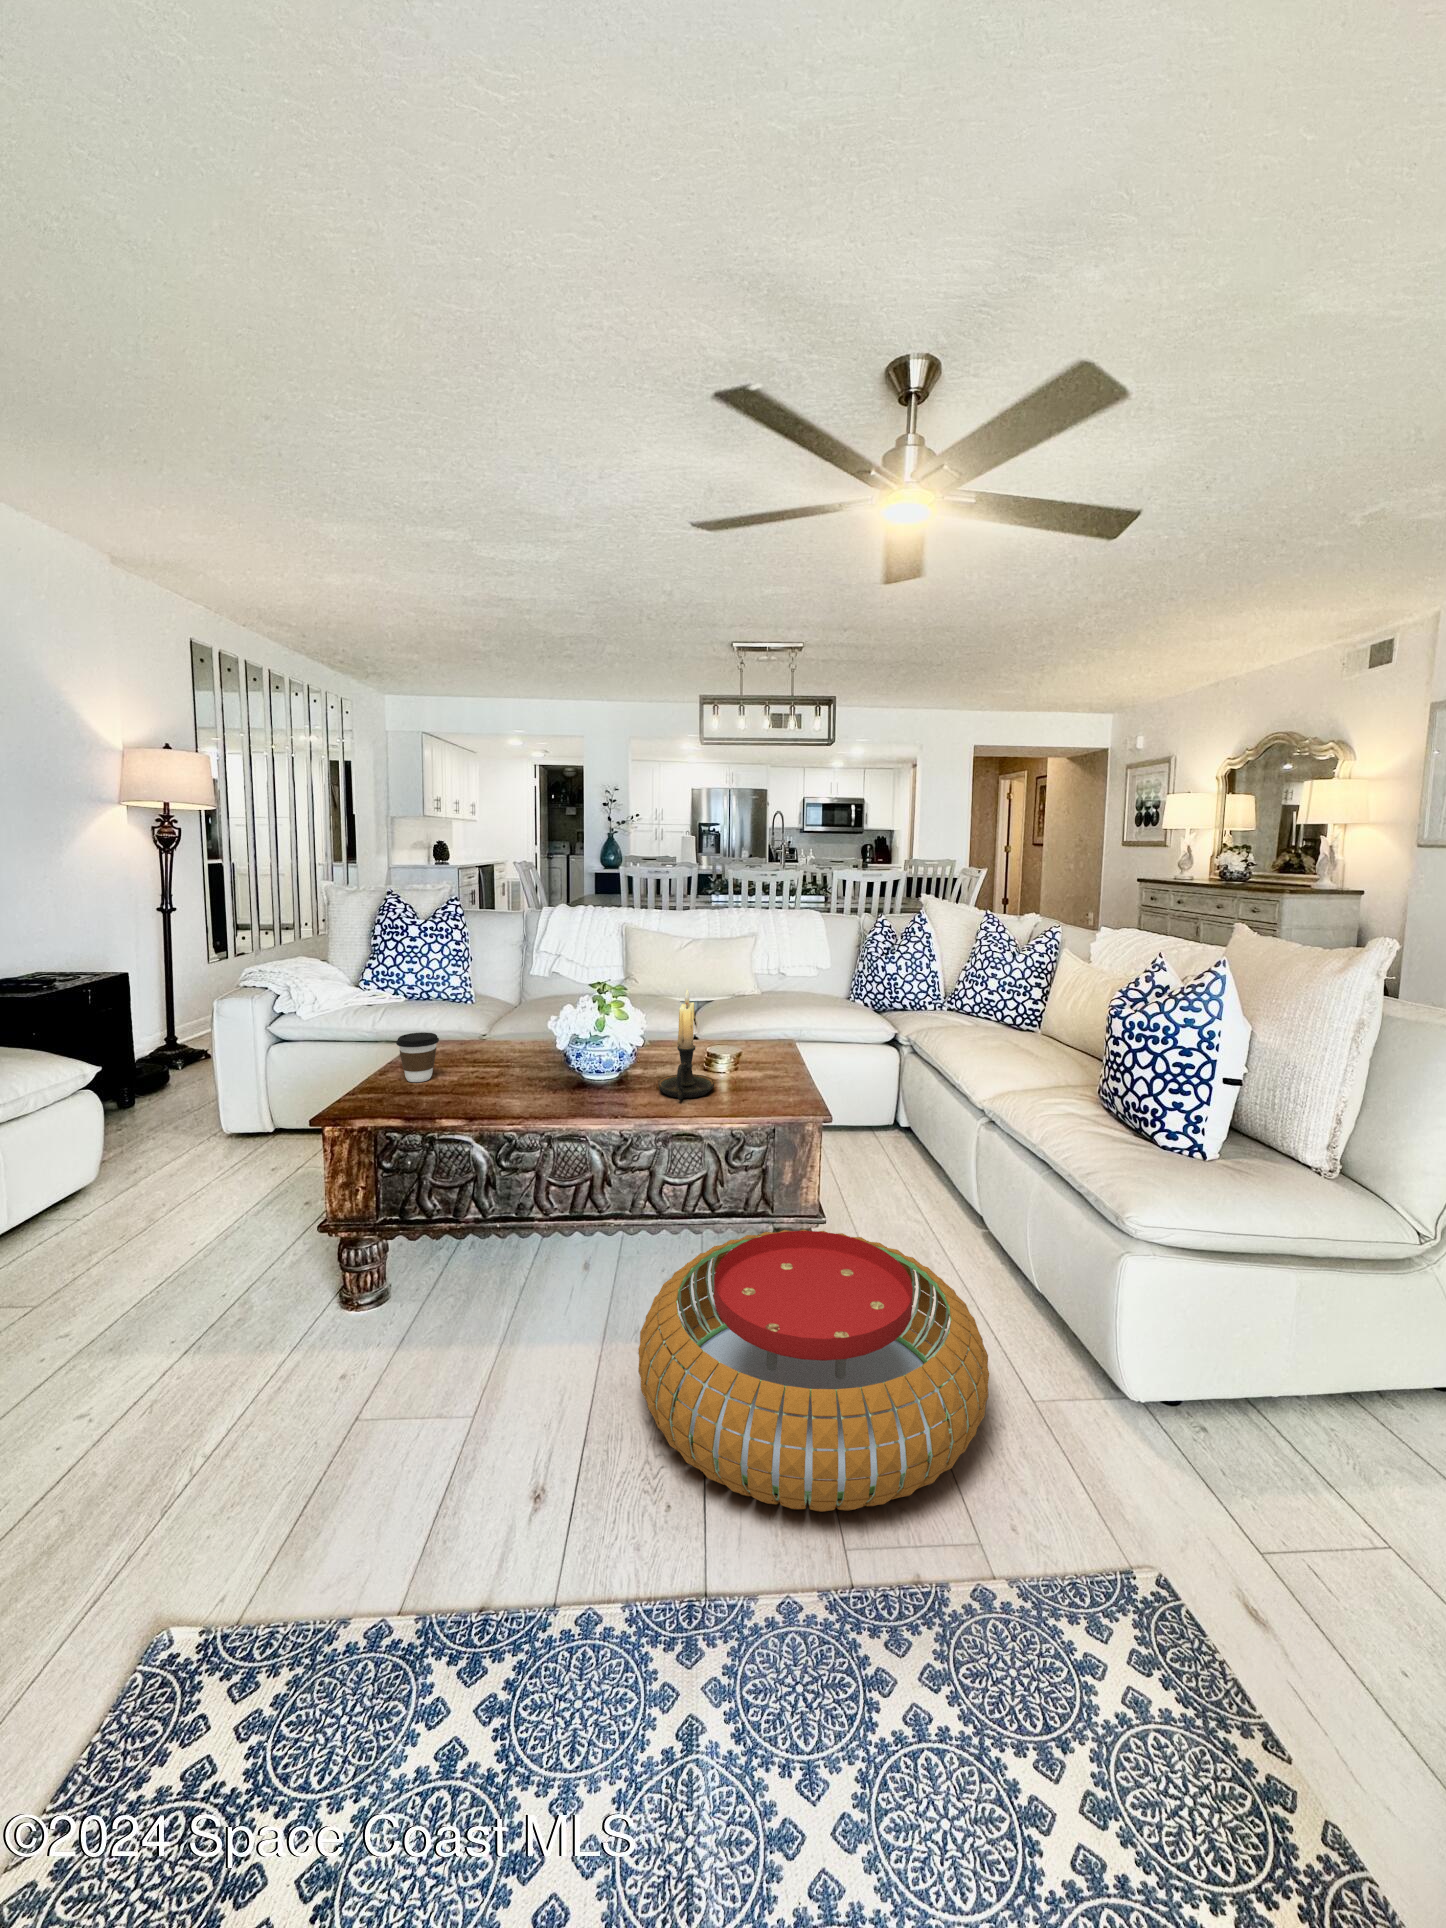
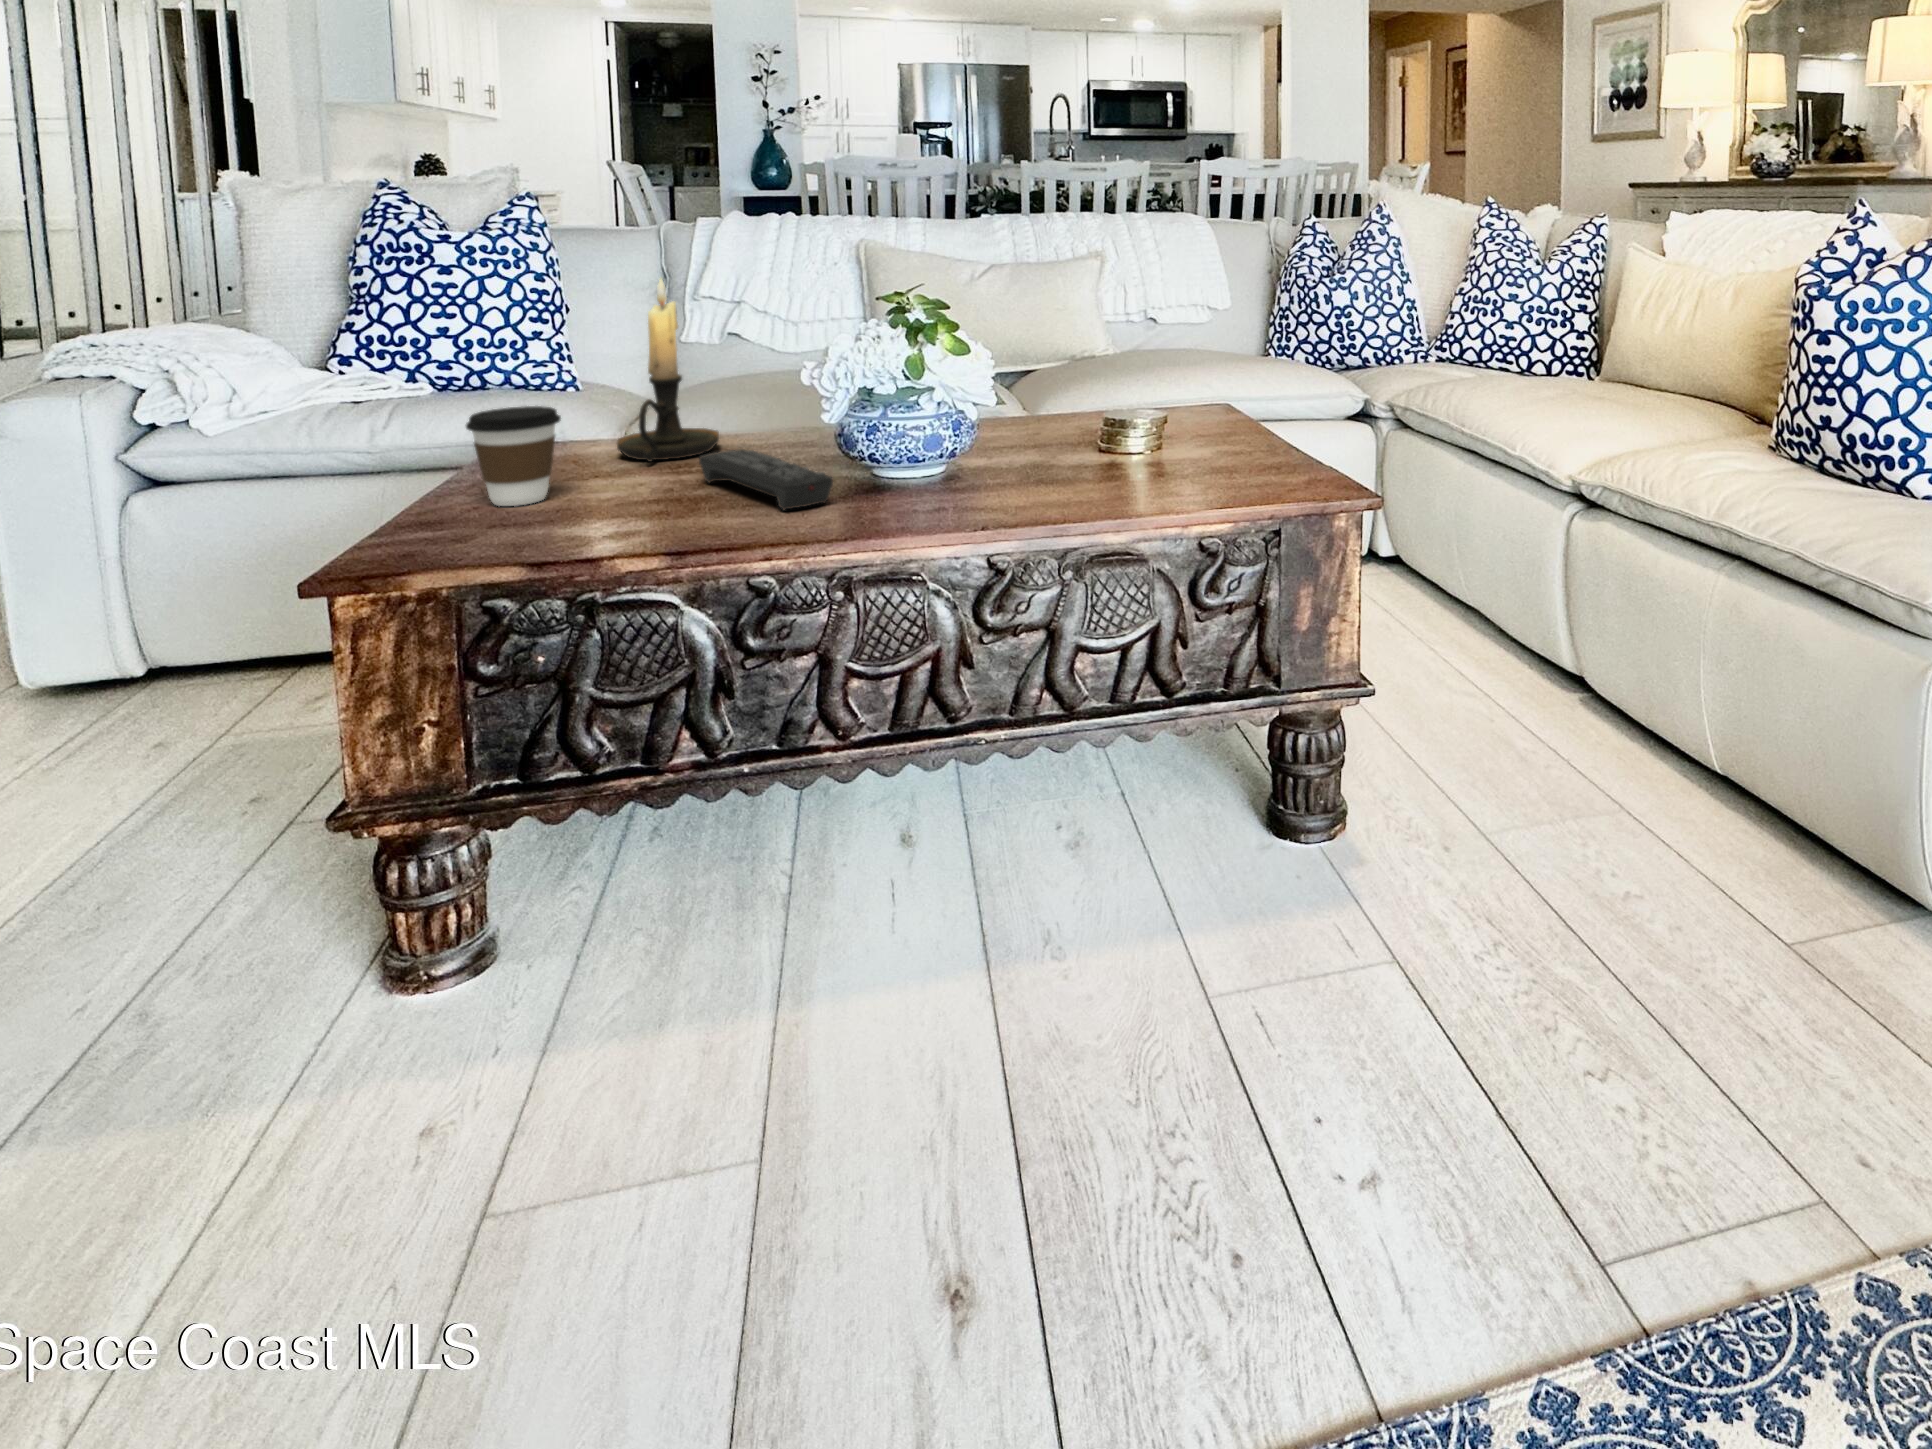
candle holder: present [658,989,714,1100] -> present [617,279,719,462]
remote control: none [502,1059,557,1098] -> present [699,449,833,510]
pouf: present [638,1230,989,1512] -> none [1090,698,1761,1208]

